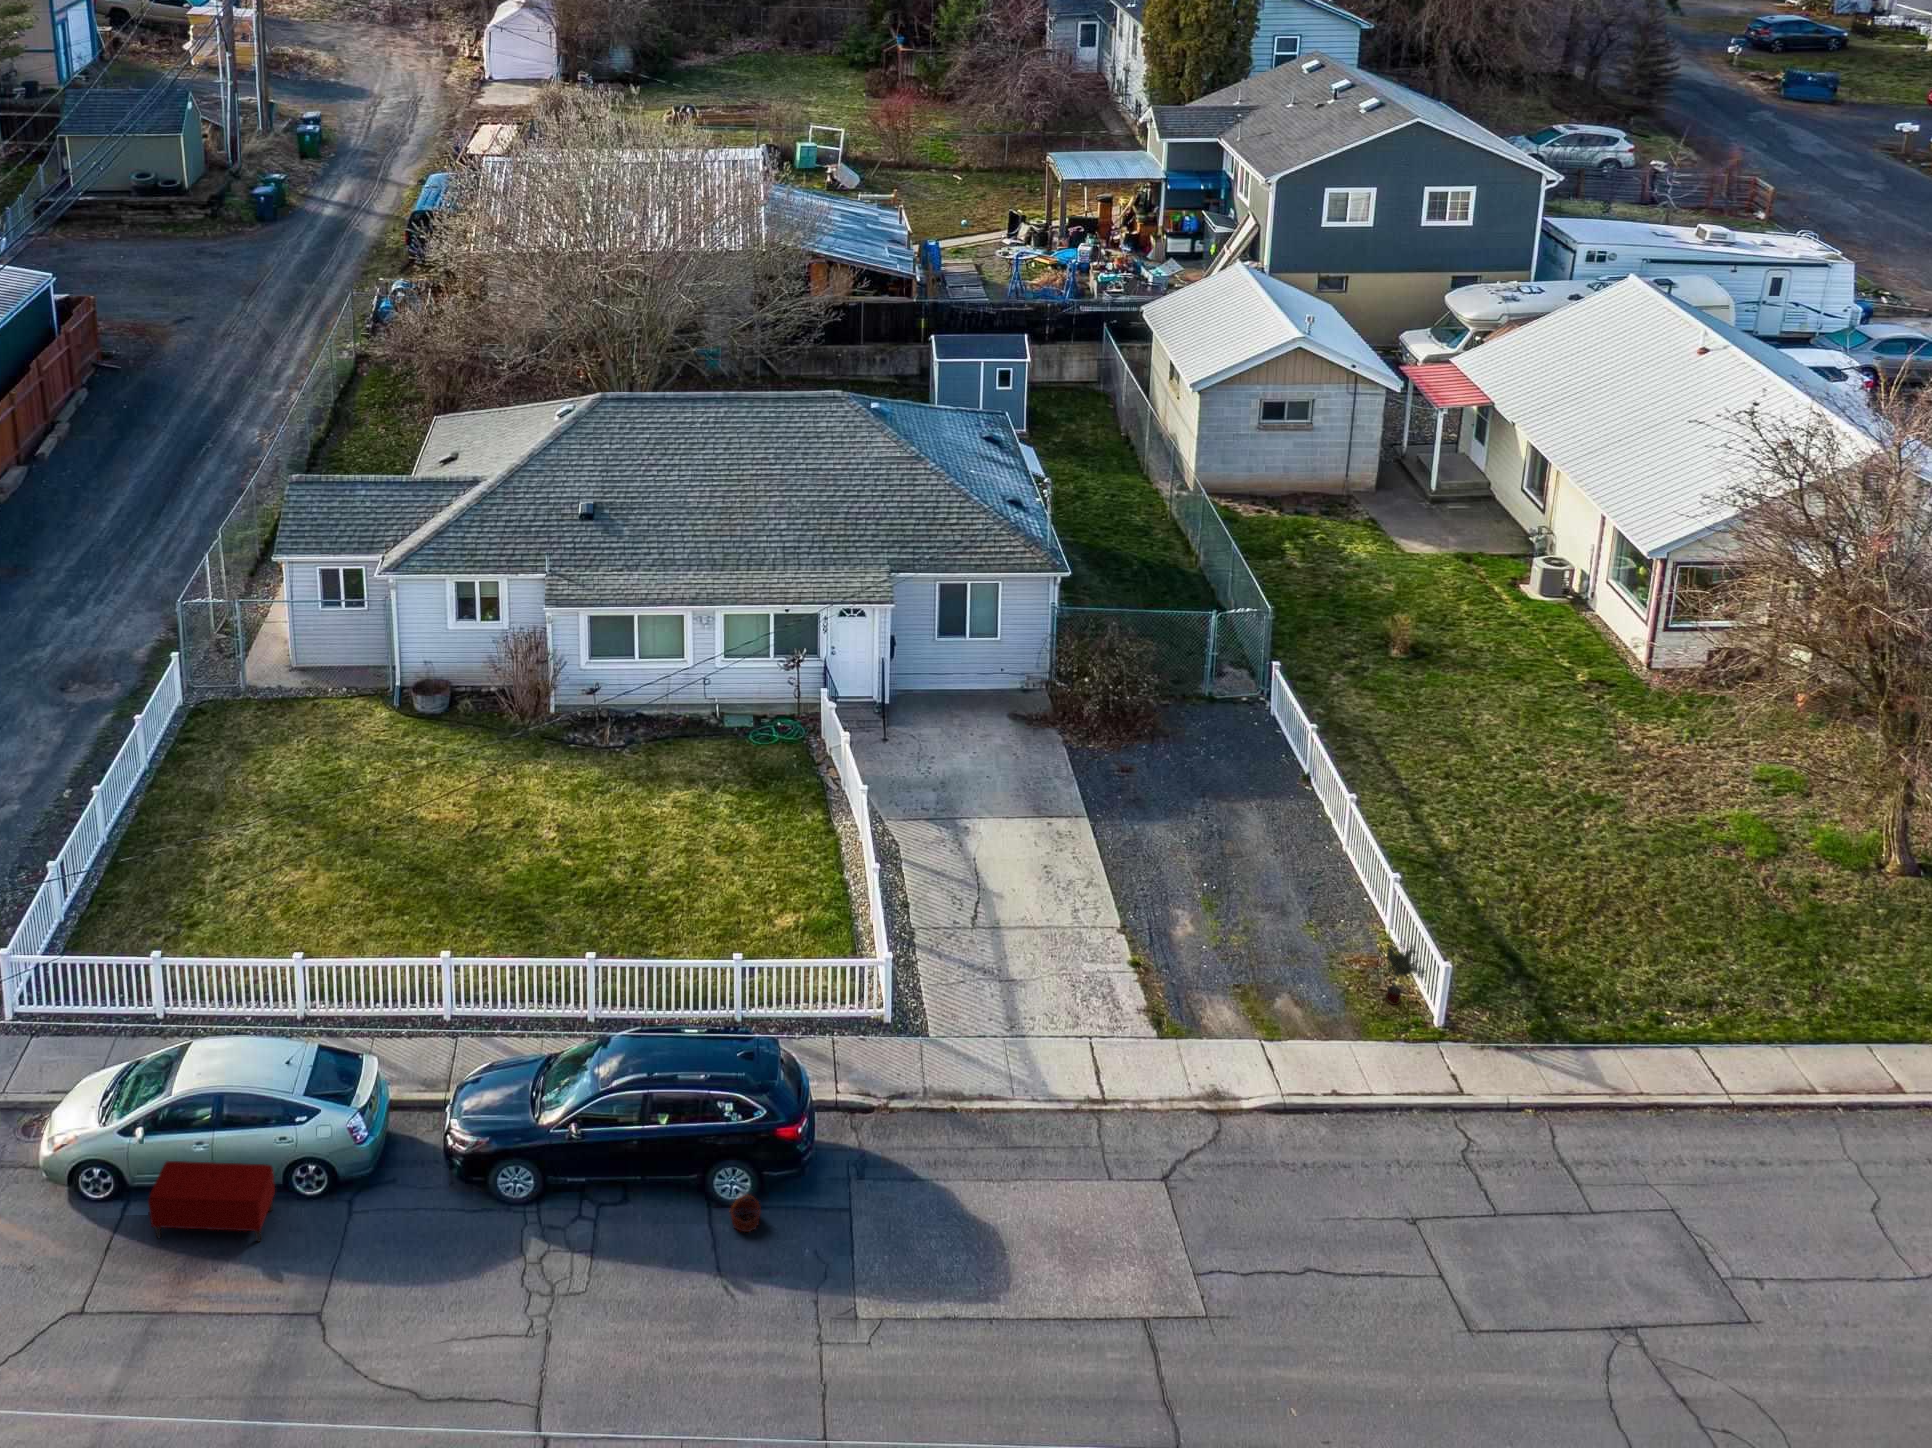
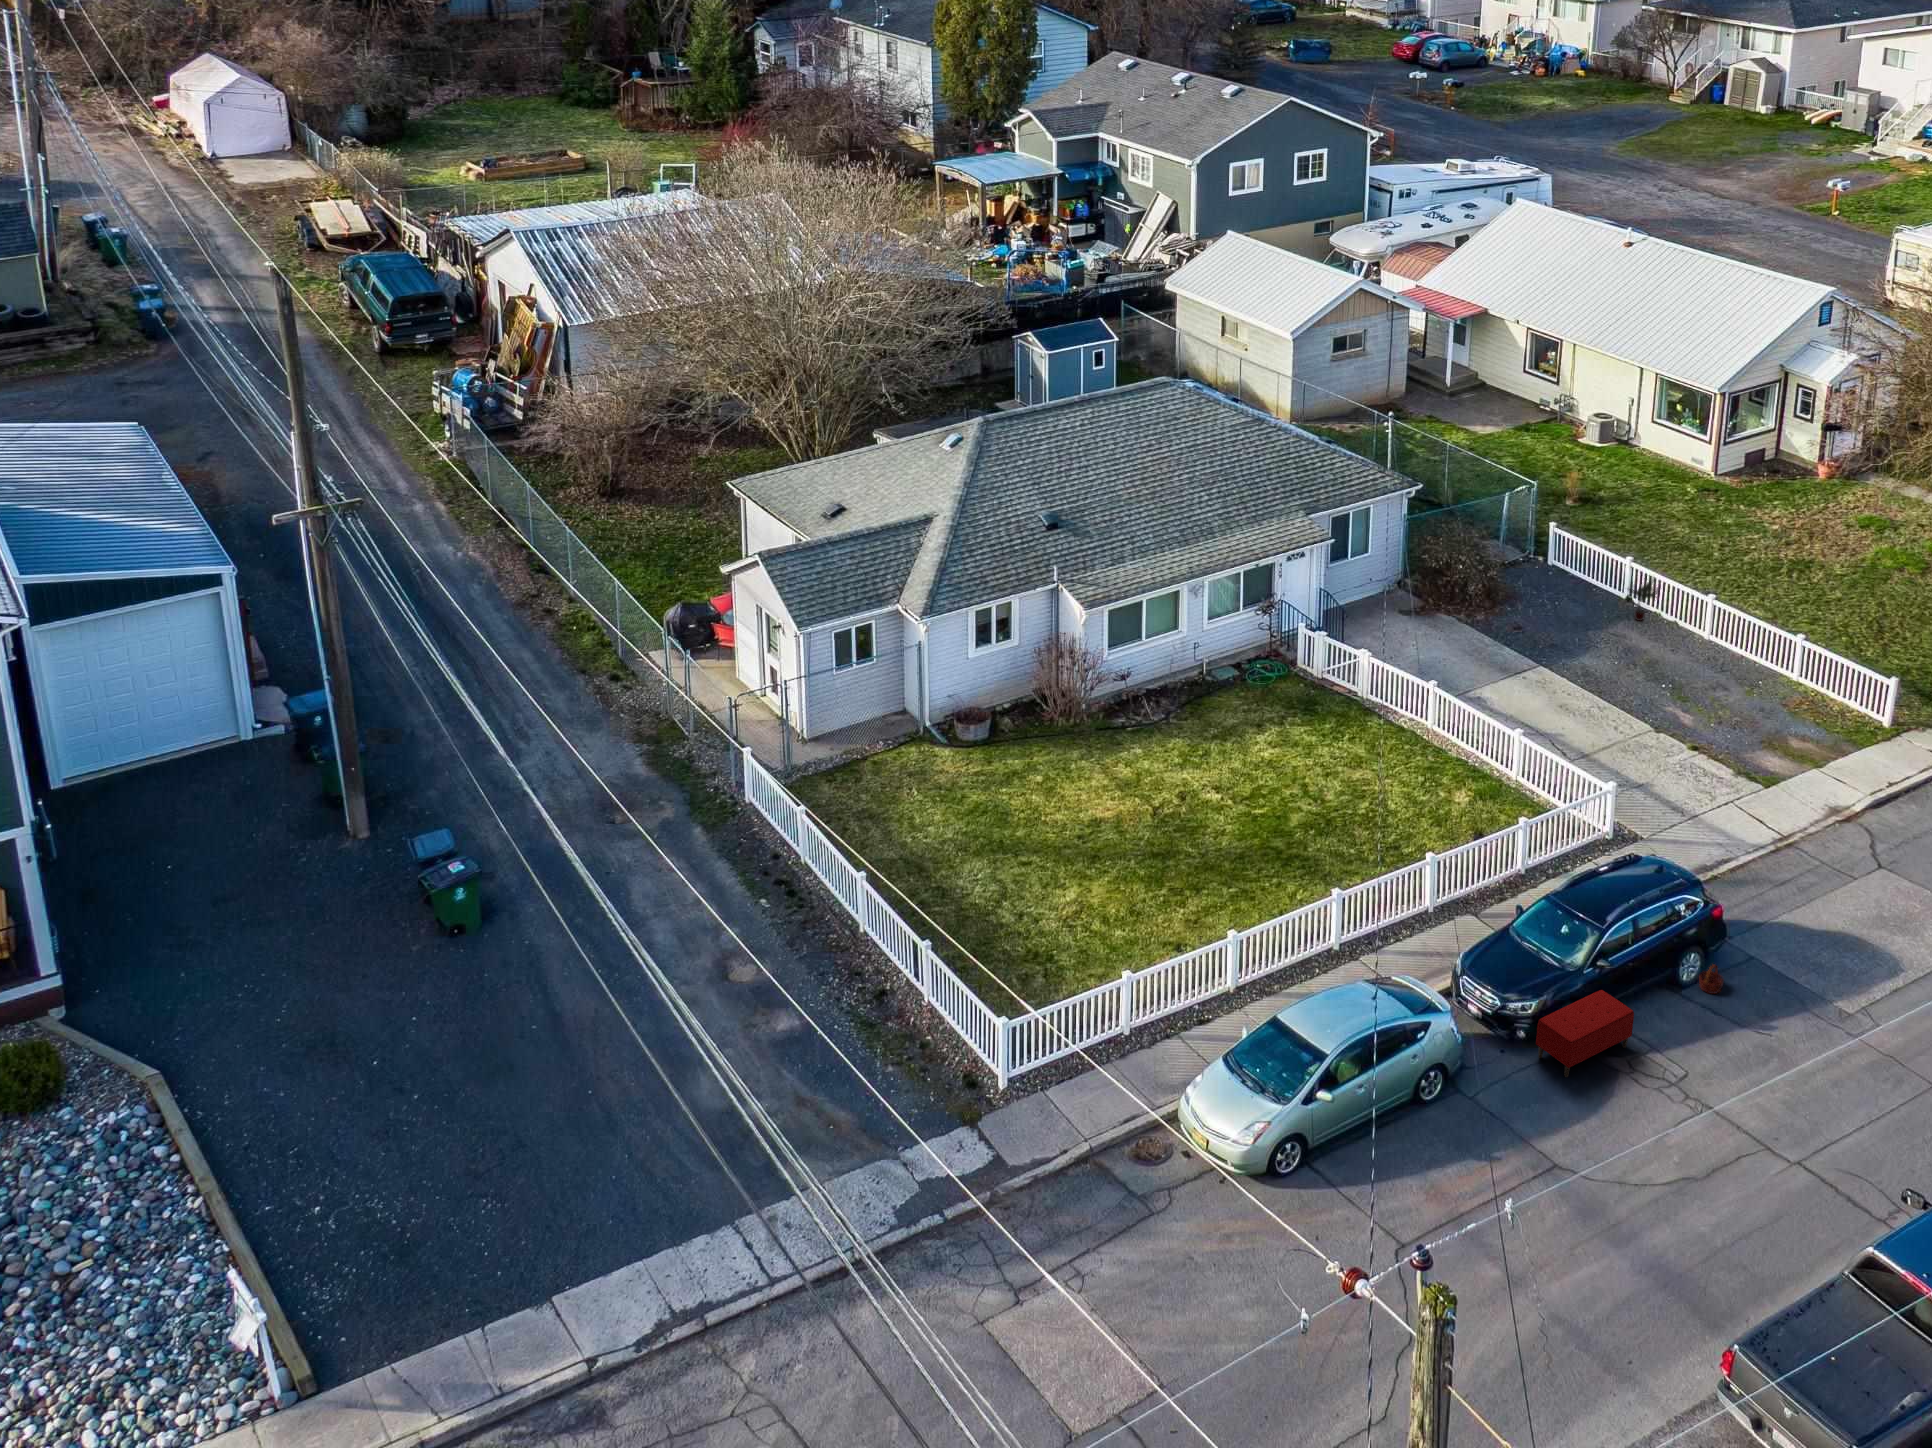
potted tree: present [1386,944,1426,1005] -> present [1628,578,1660,621]
bench: present [148,1161,275,1242] -> present [1536,990,1634,1077]

